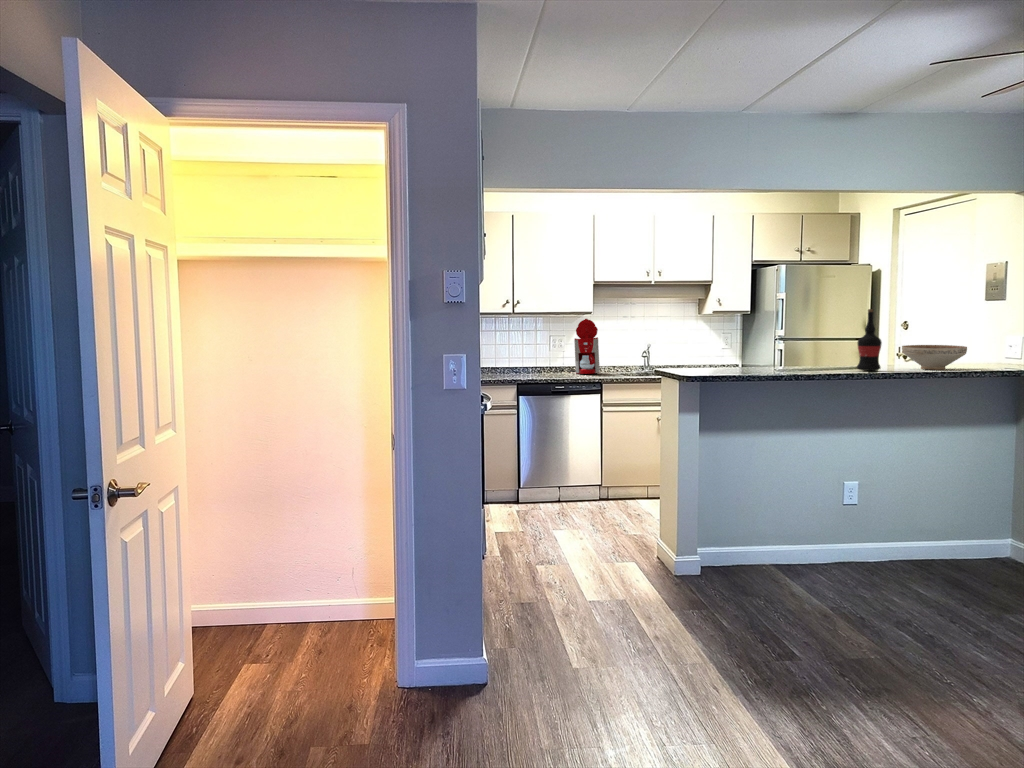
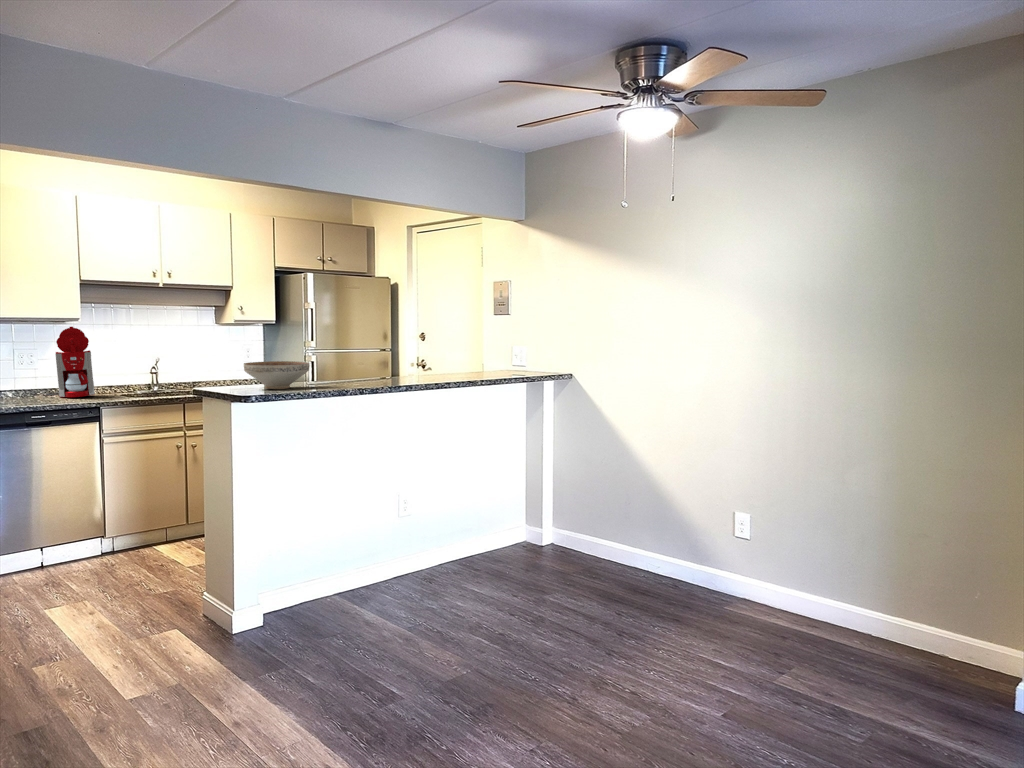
wine bottle: present [857,309,882,371] -> none [409,320,431,381]
decorative bowl: present [902,345,967,370] -> present [244,361,310,389]

